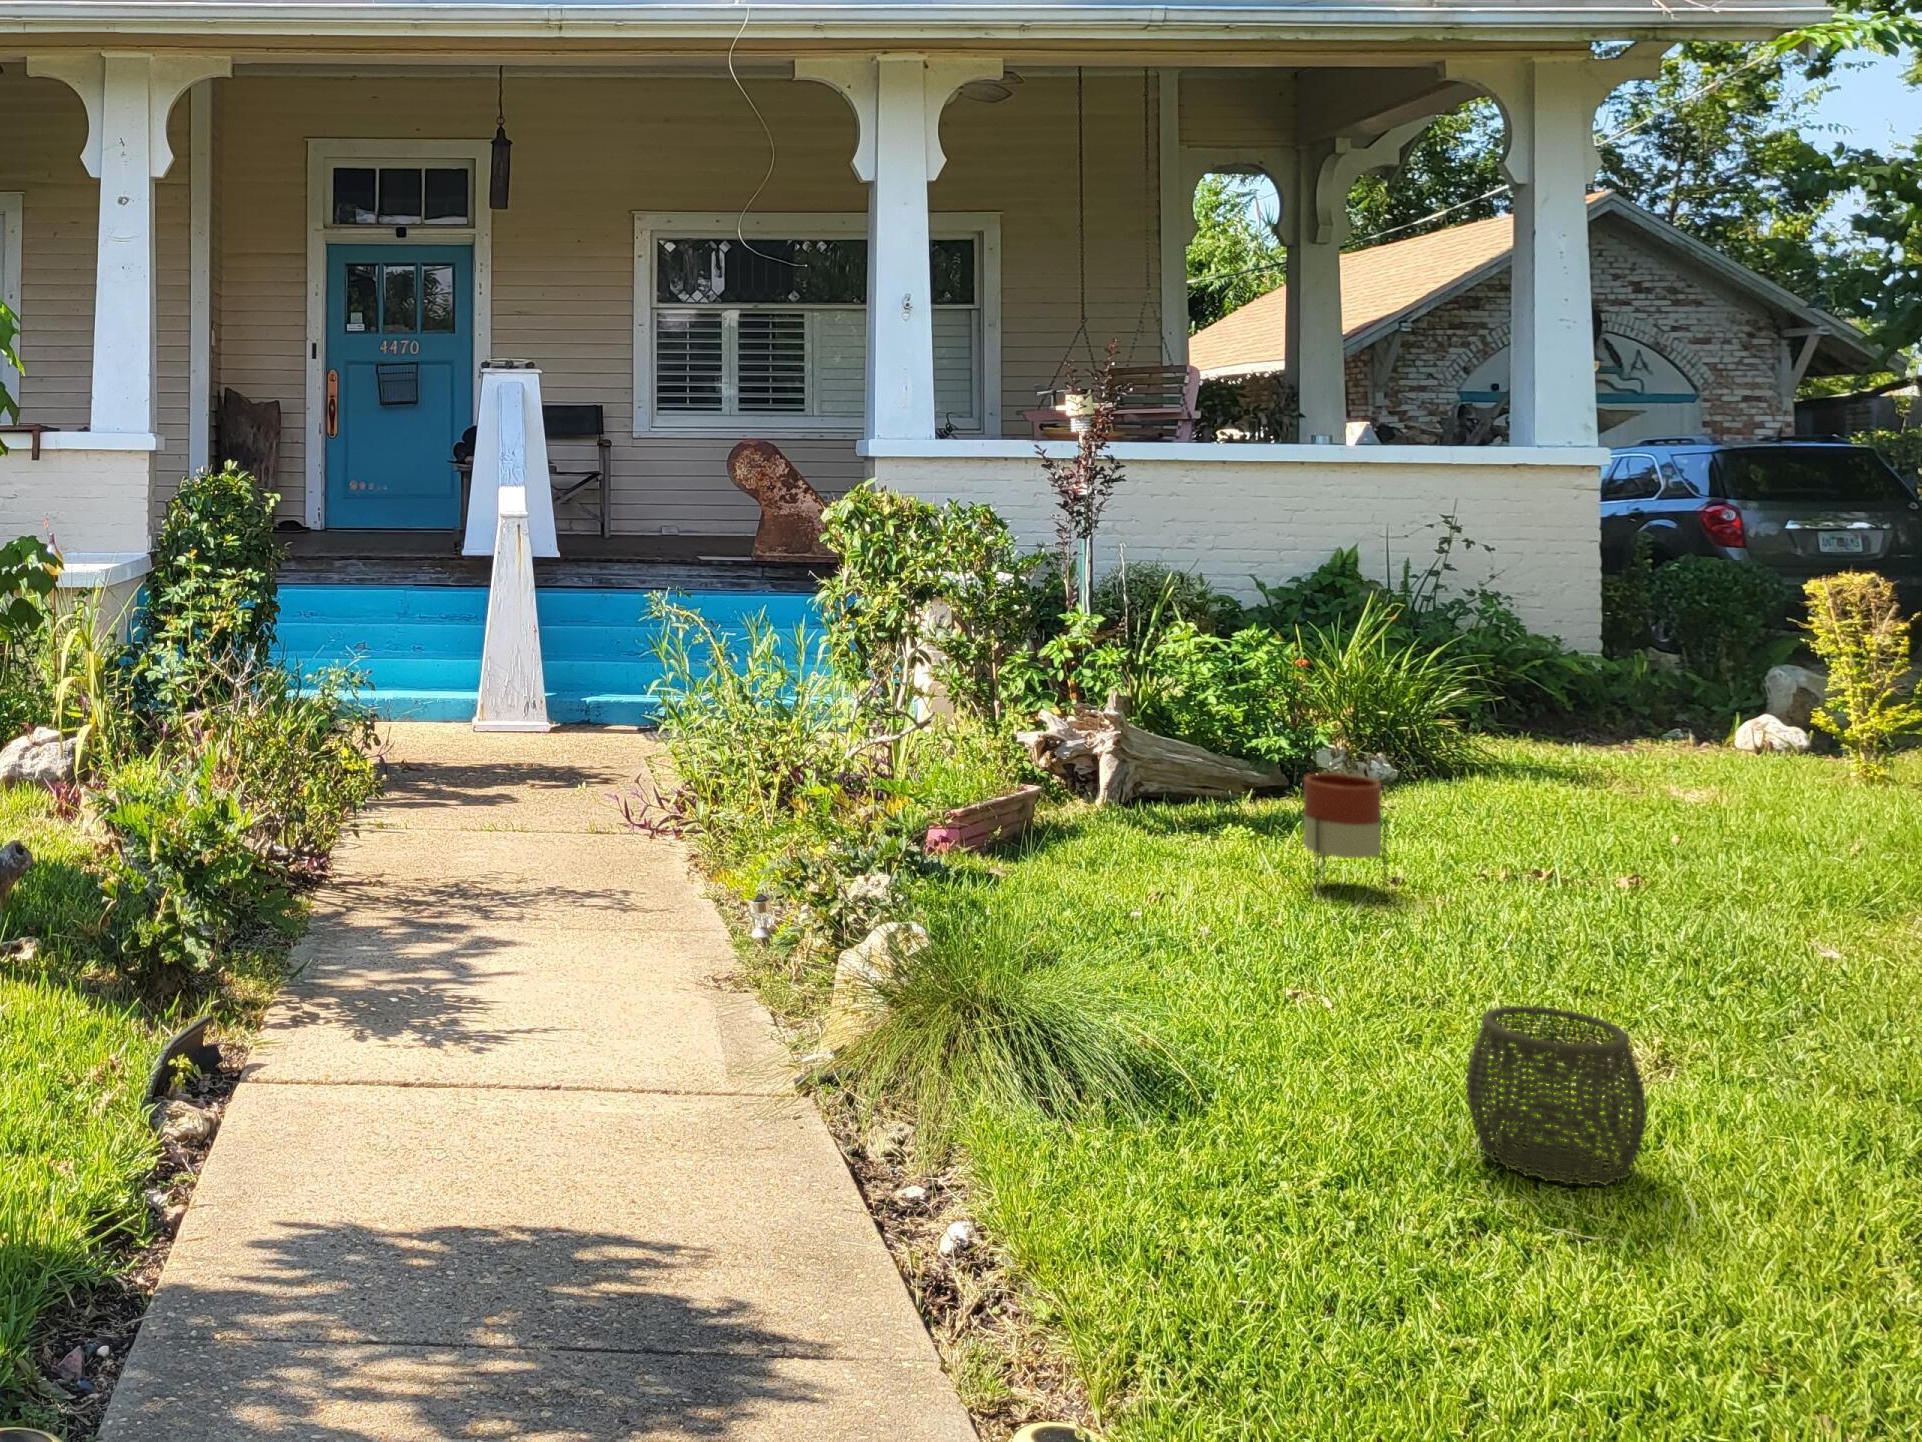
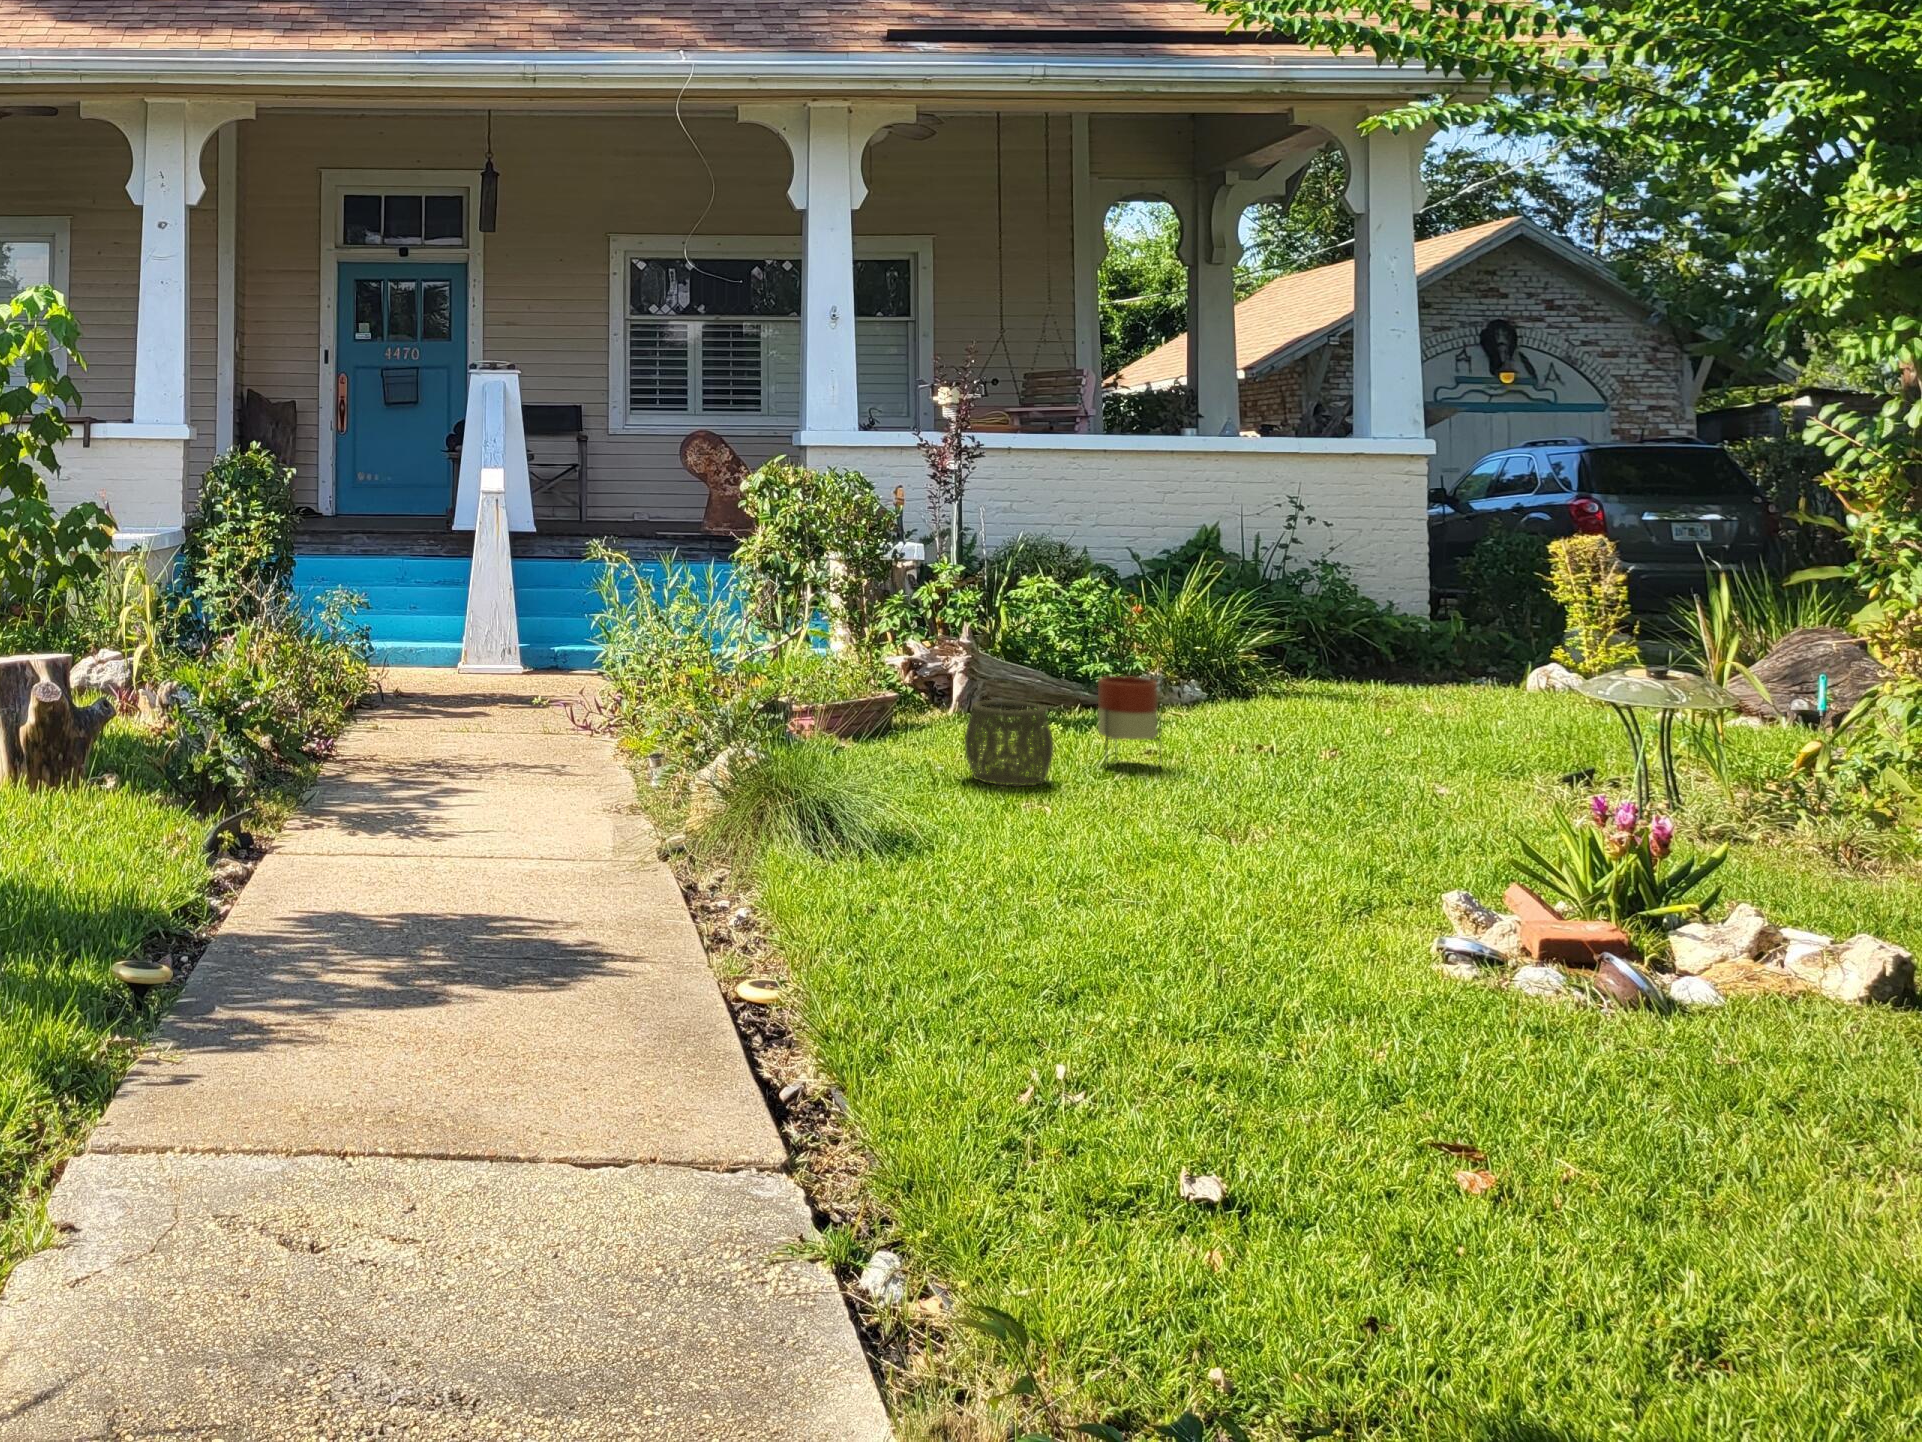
woven basket: present [1465,1006,1647,1186] -> present [965,700,1054,786]

